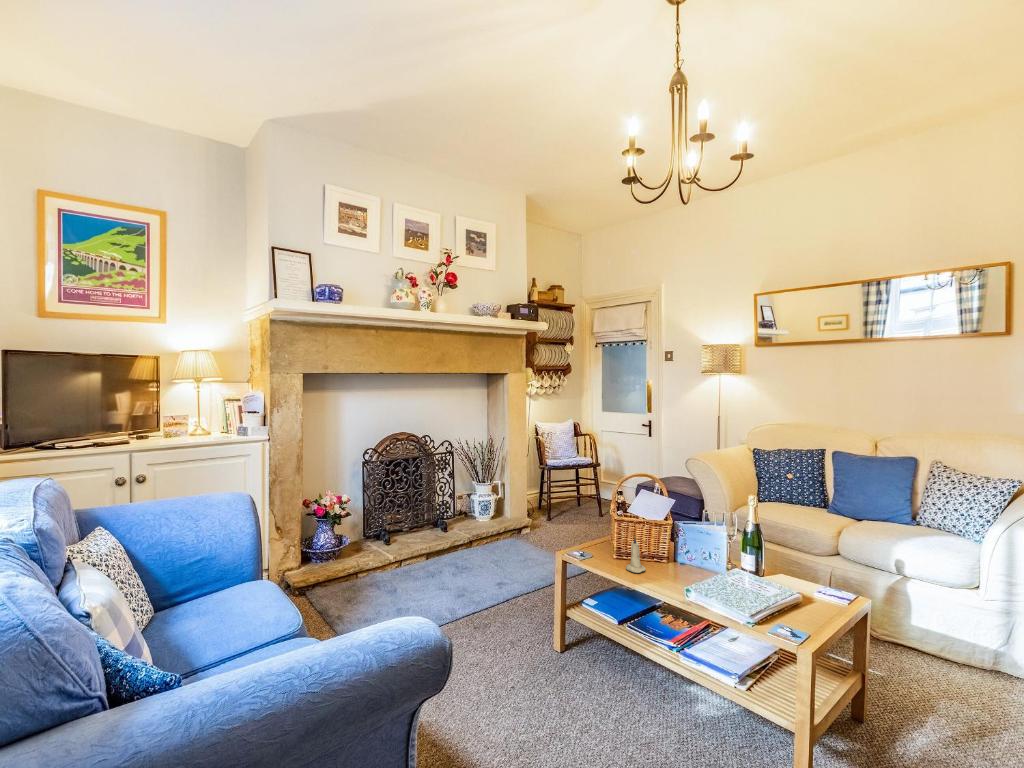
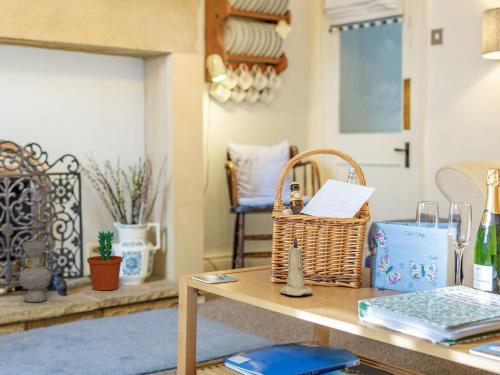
flower pot: none [459,489,481,528] -> present [87,231,123,290]
decorative vase: none [422,500,441,540] -> present [19,240,50,302]

